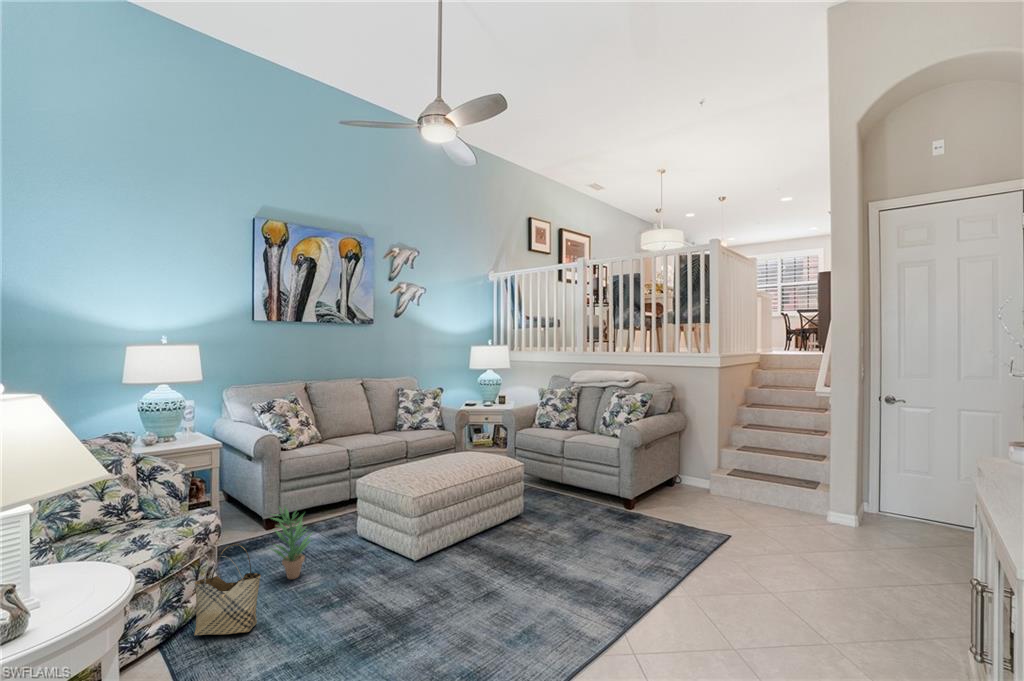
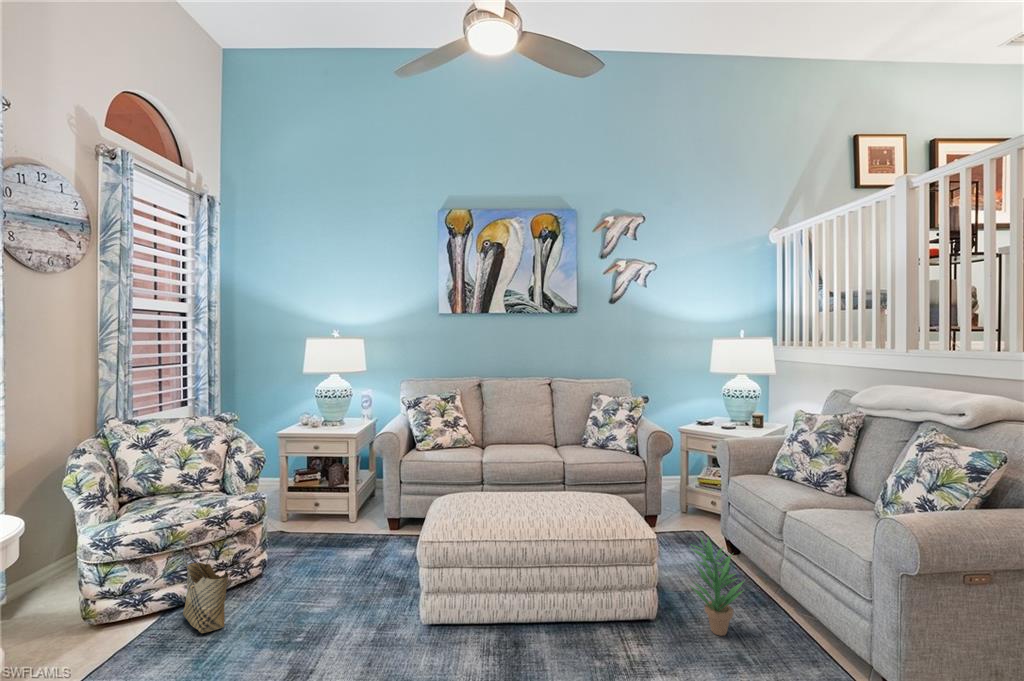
potted plant: present [271,507,311,579] -> present [690,537,743,636]

